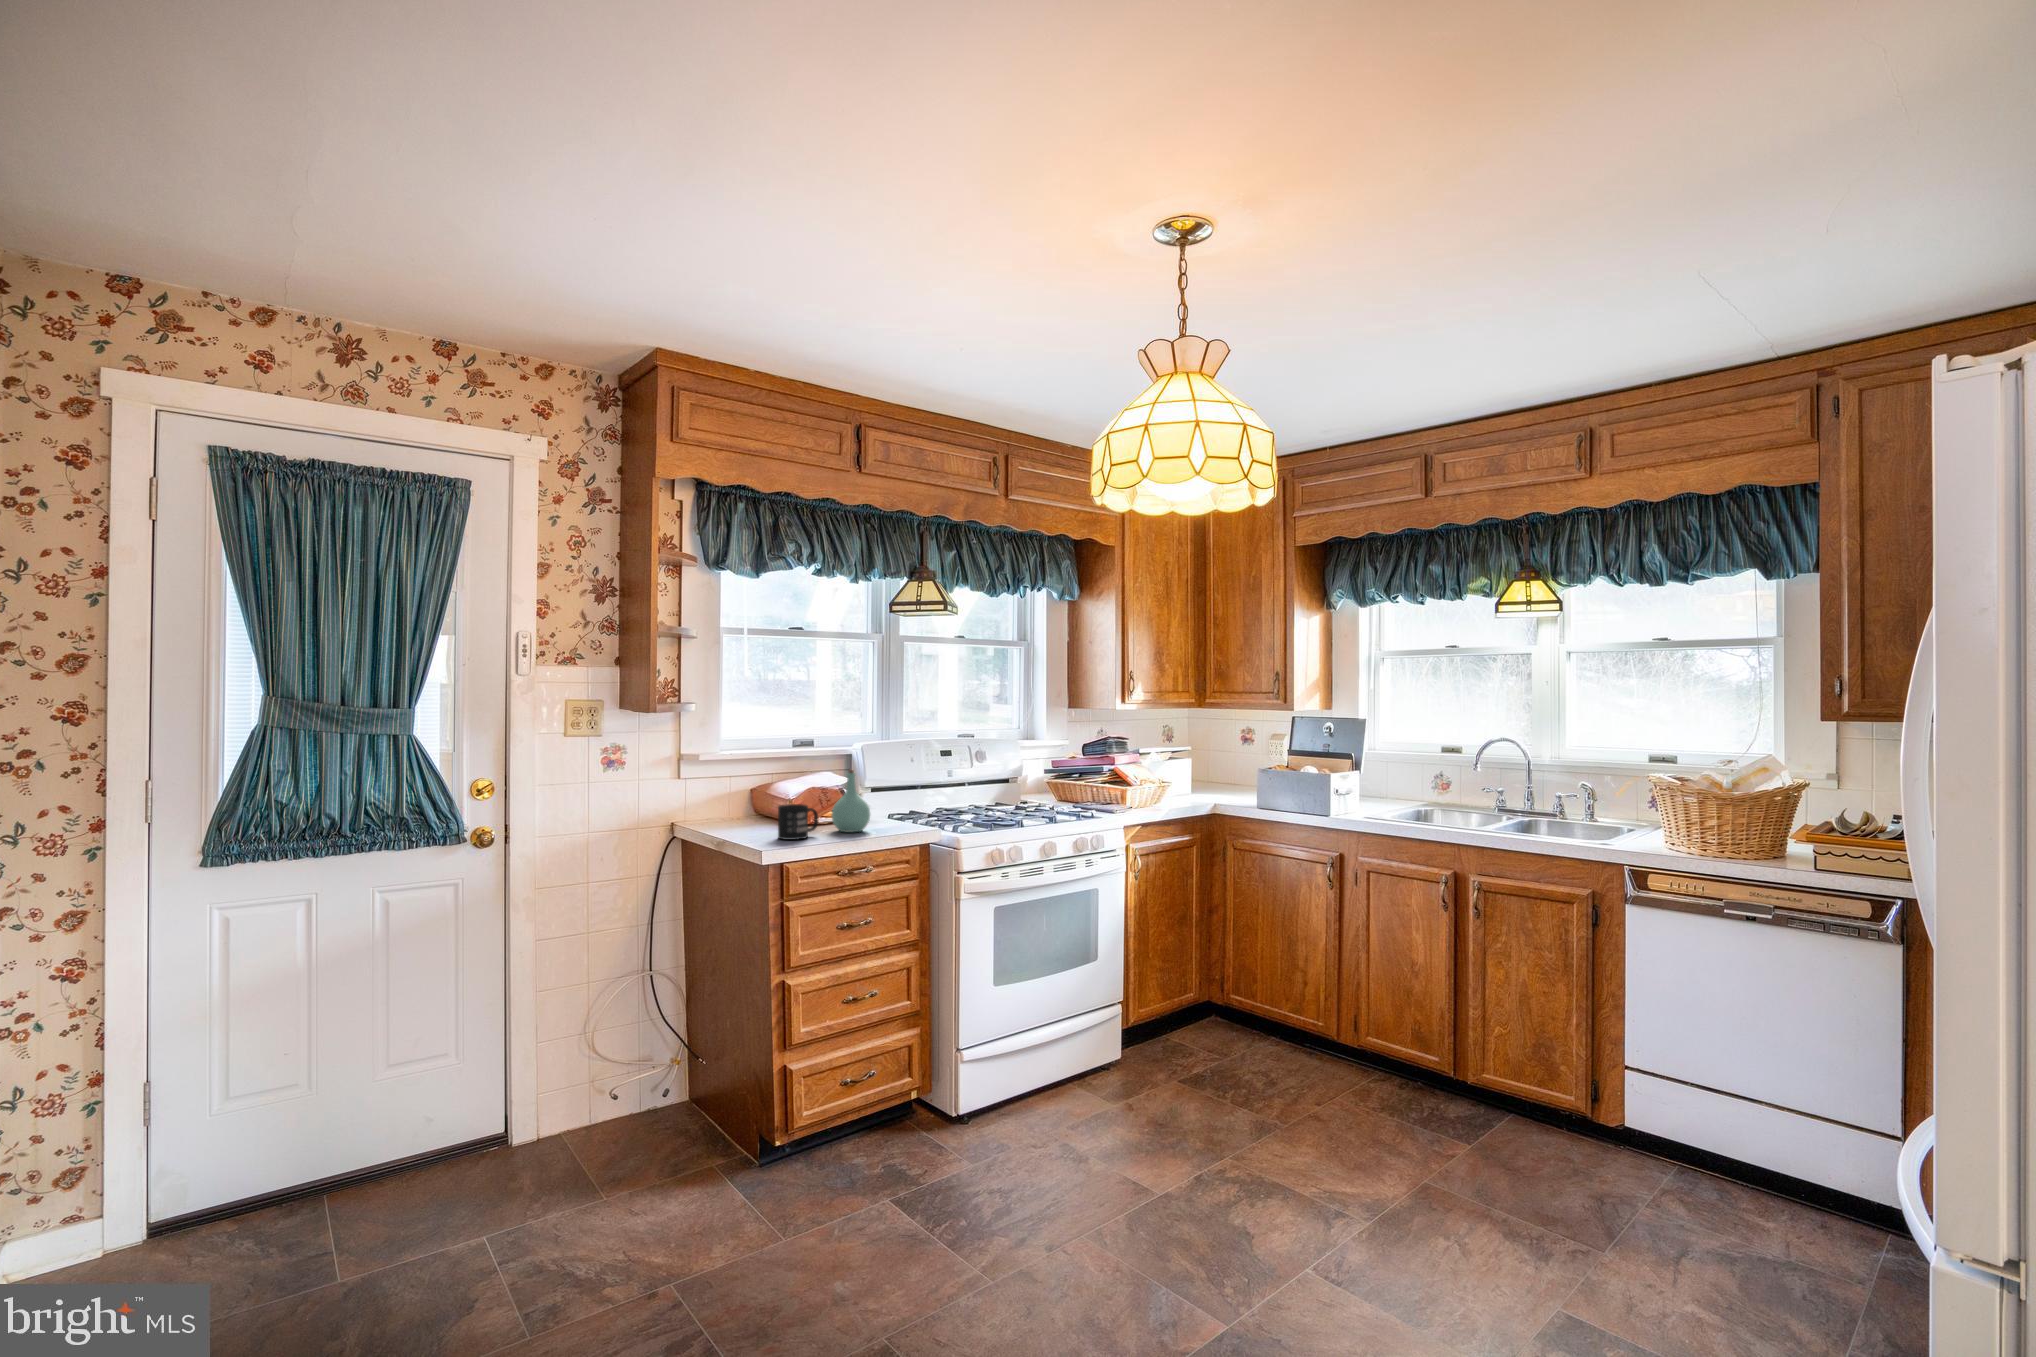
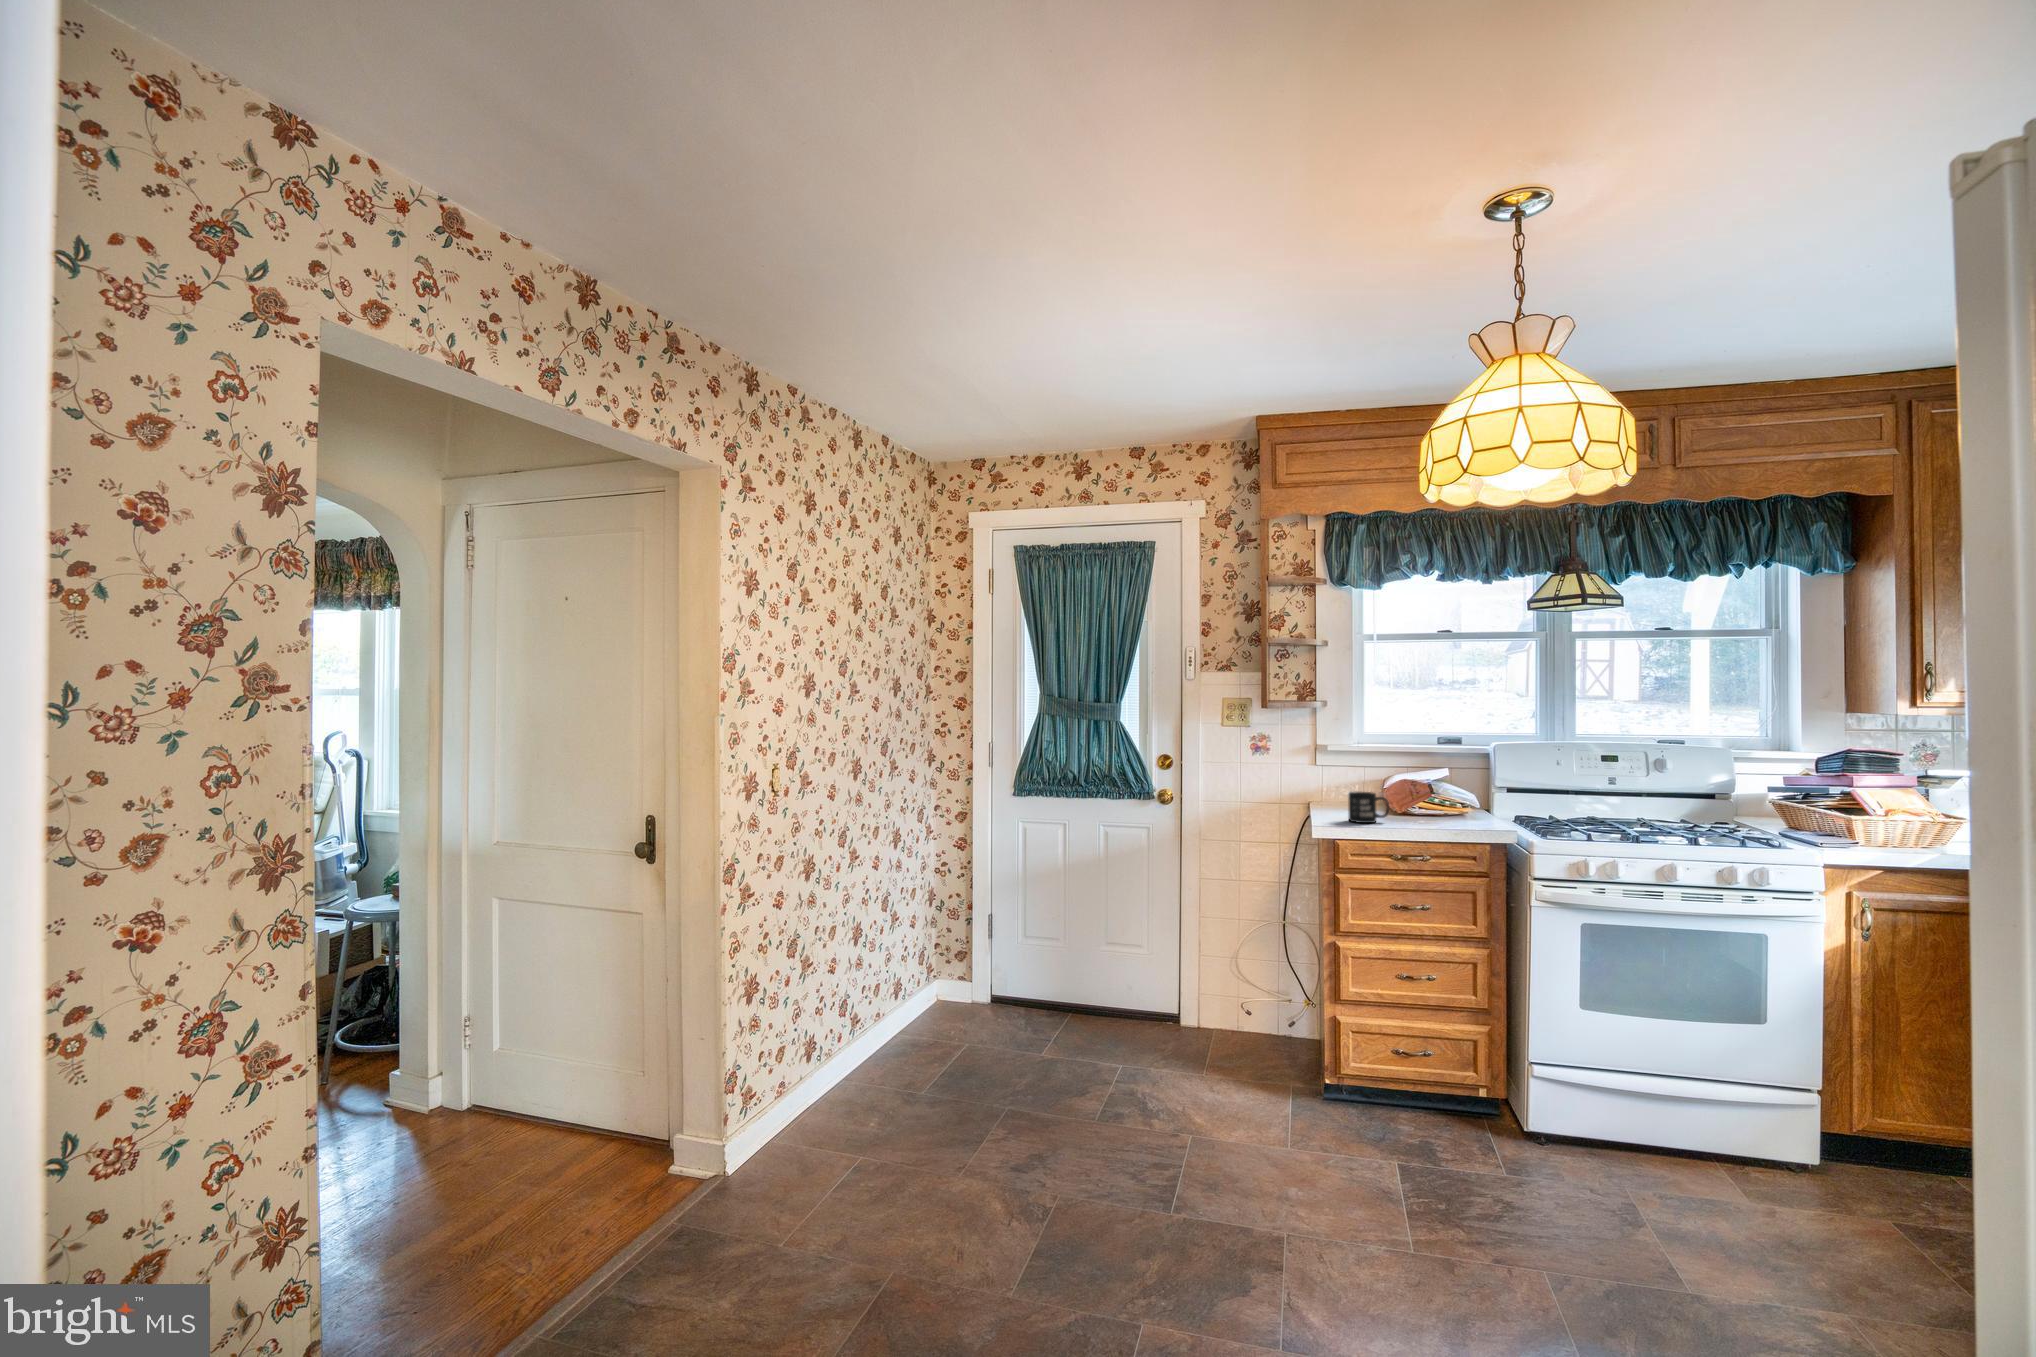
bottle: present [832,770,870,832] -> none [1410,765,1449,825]

